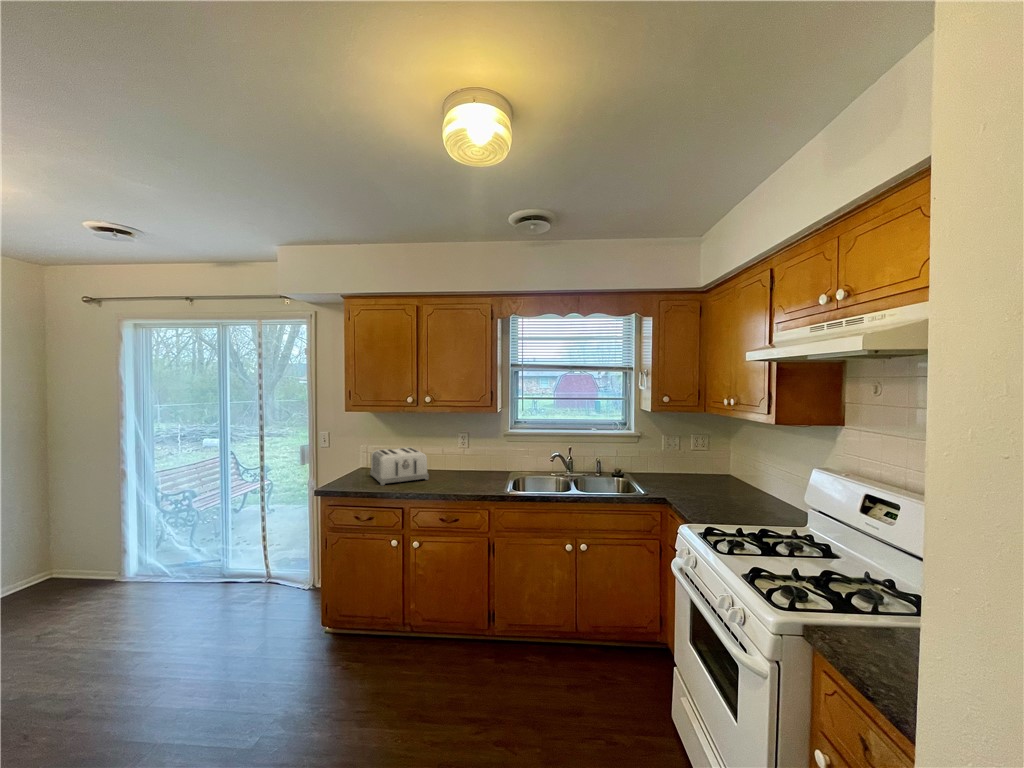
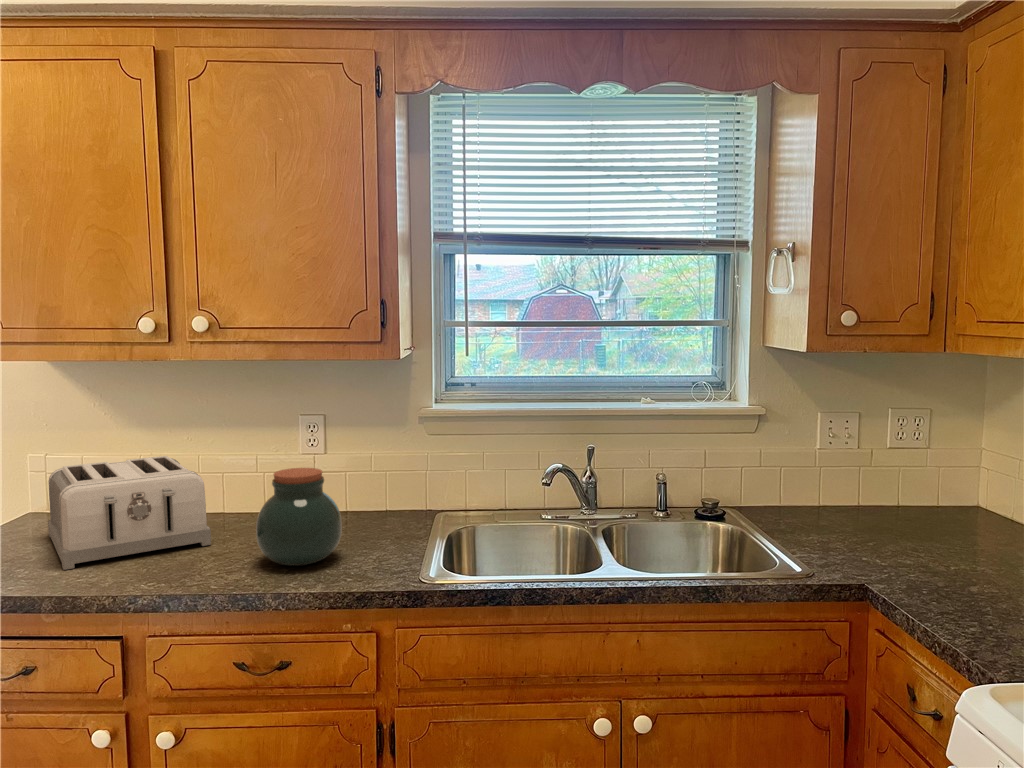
jar: none [447,452,476,487] -> present [256,468,342,566]

